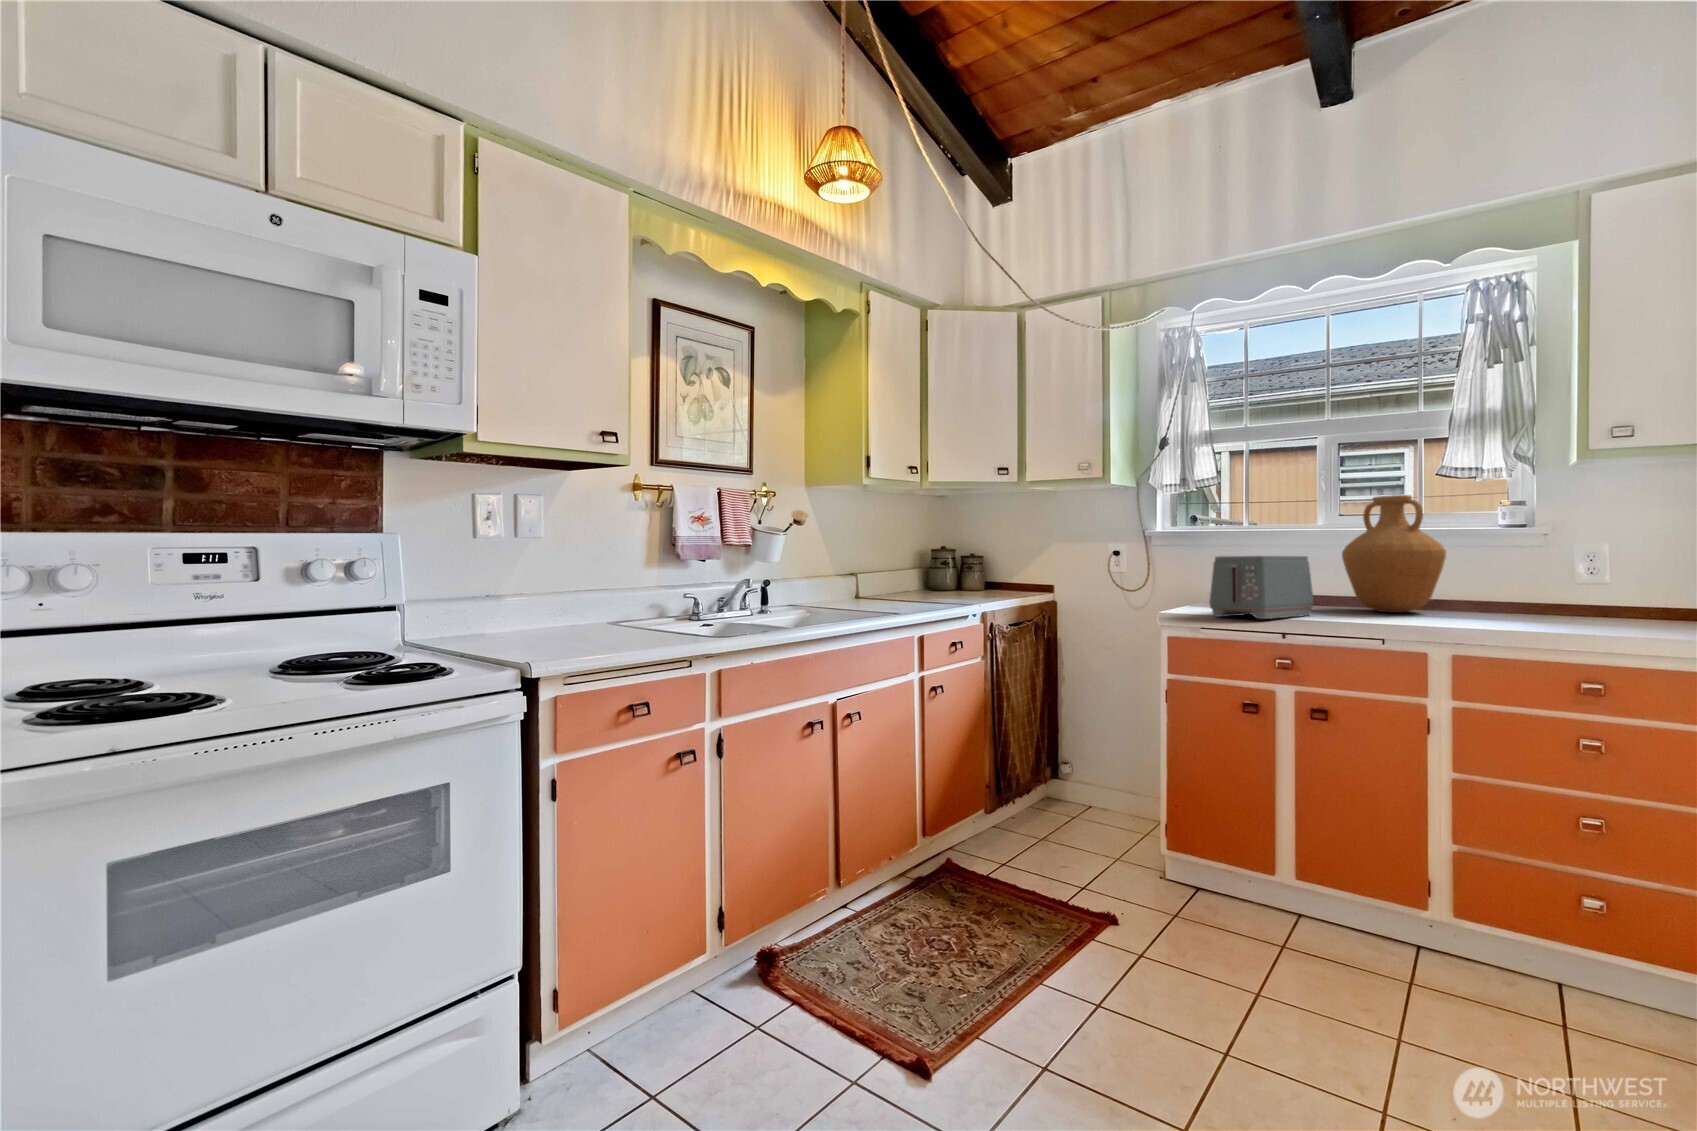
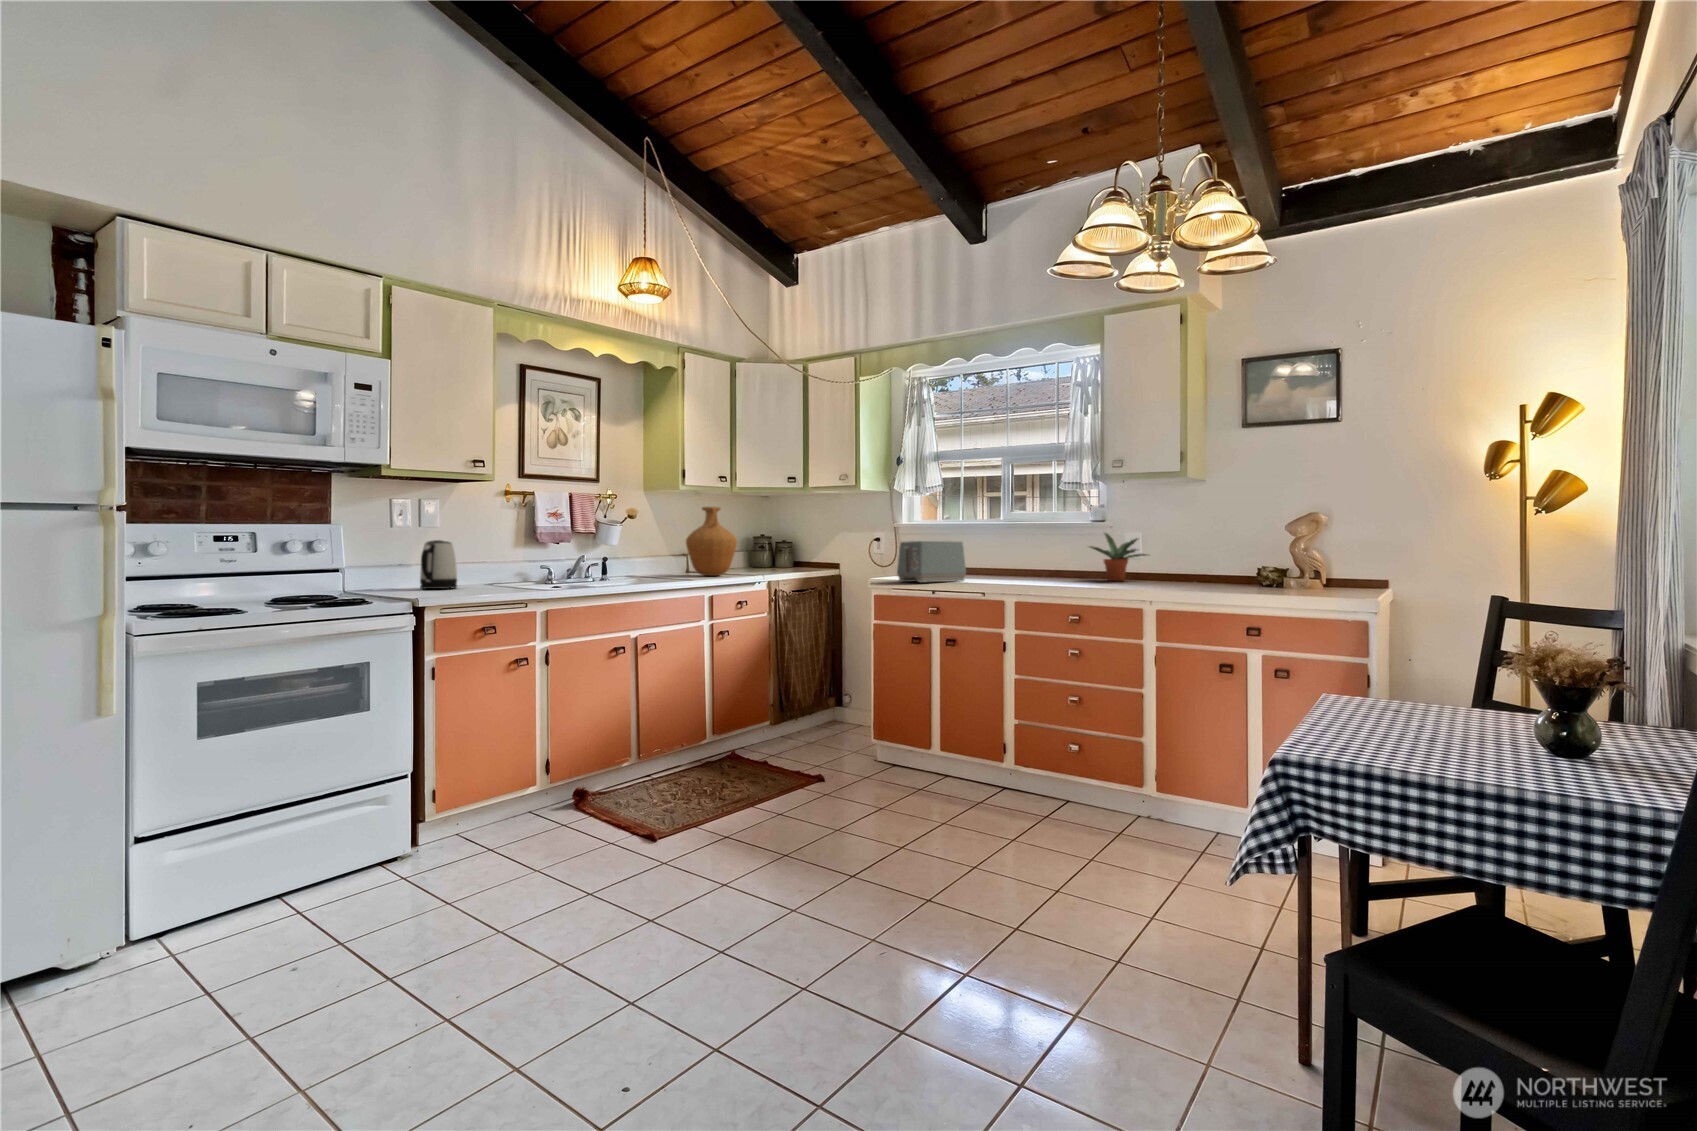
vase: present [1342,495,1446,612] -> present [686,507,737,576]
potted plant: none [1522,541,1642,618] -> present [1090,533,1147,581]
kettle: none [517,556,572,632] -> present [420,540,457,589]

